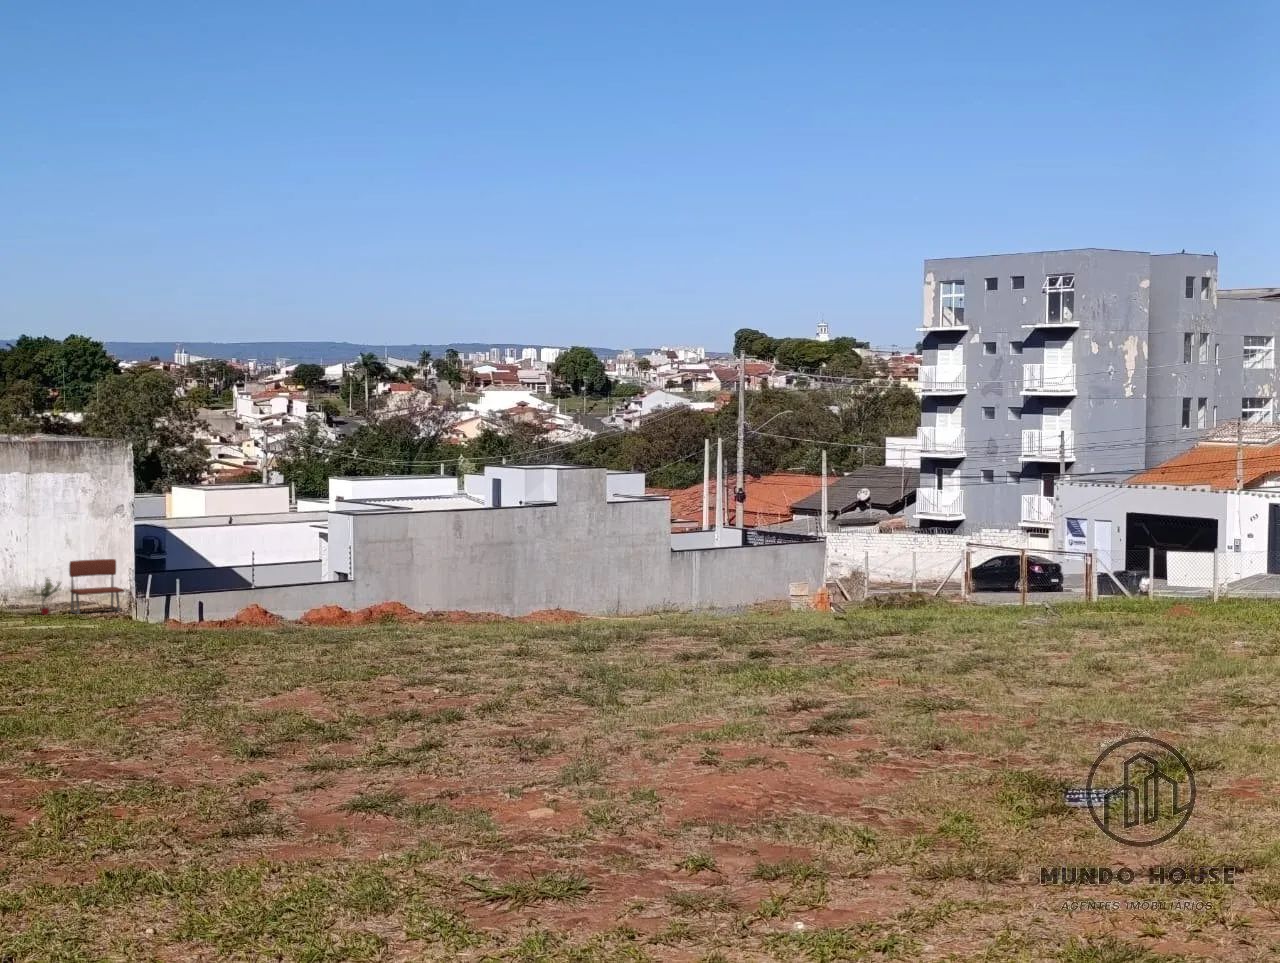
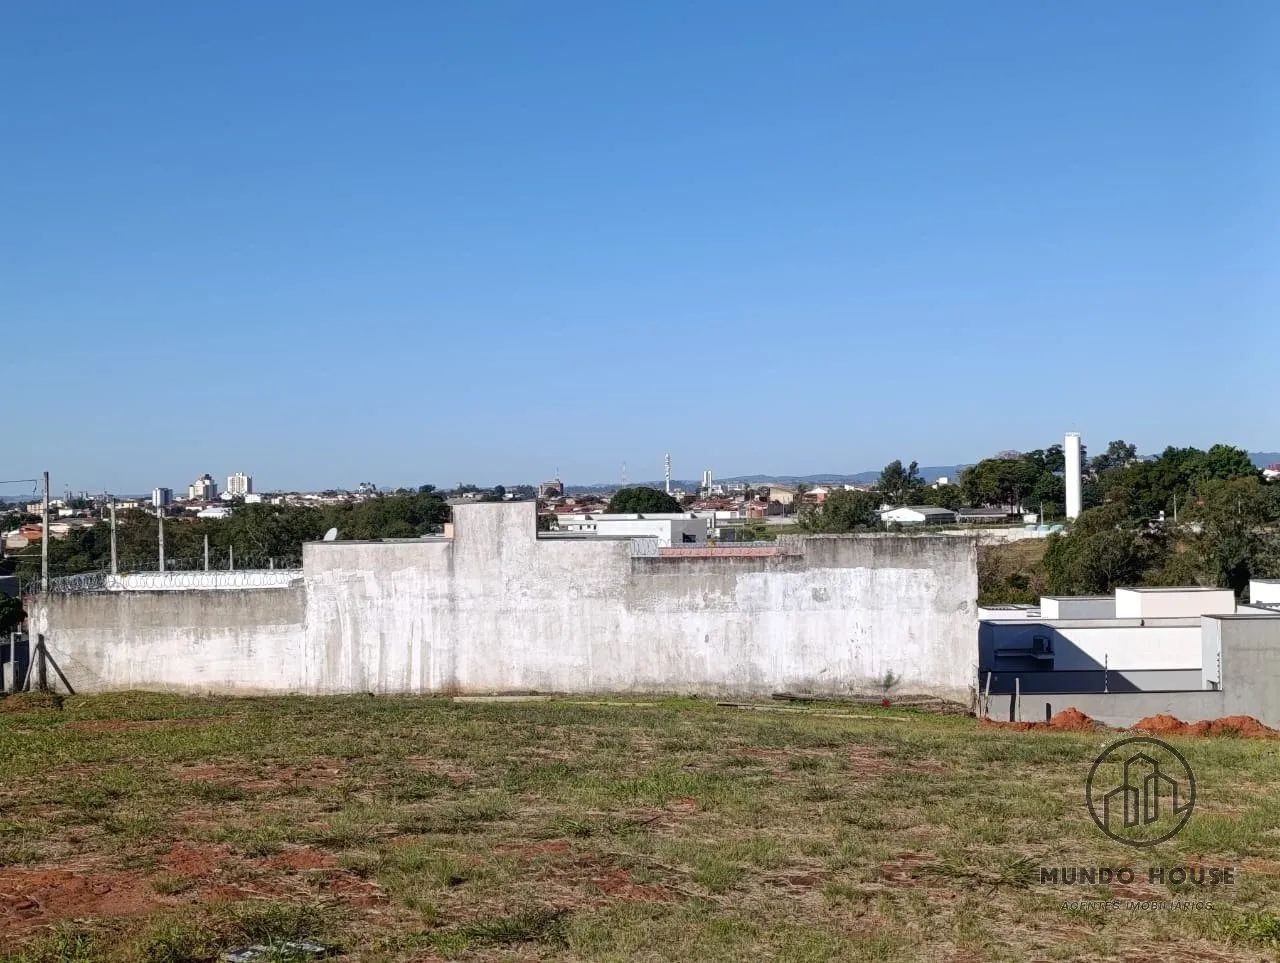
bench: present [69,559,124,614] -> none [911,654,962,709]

